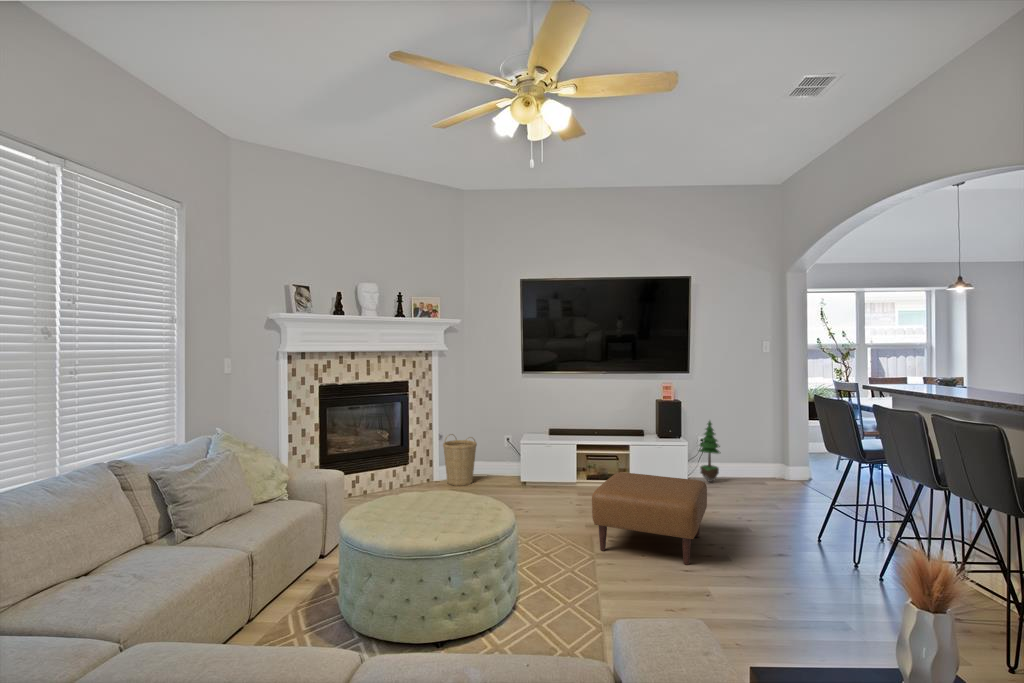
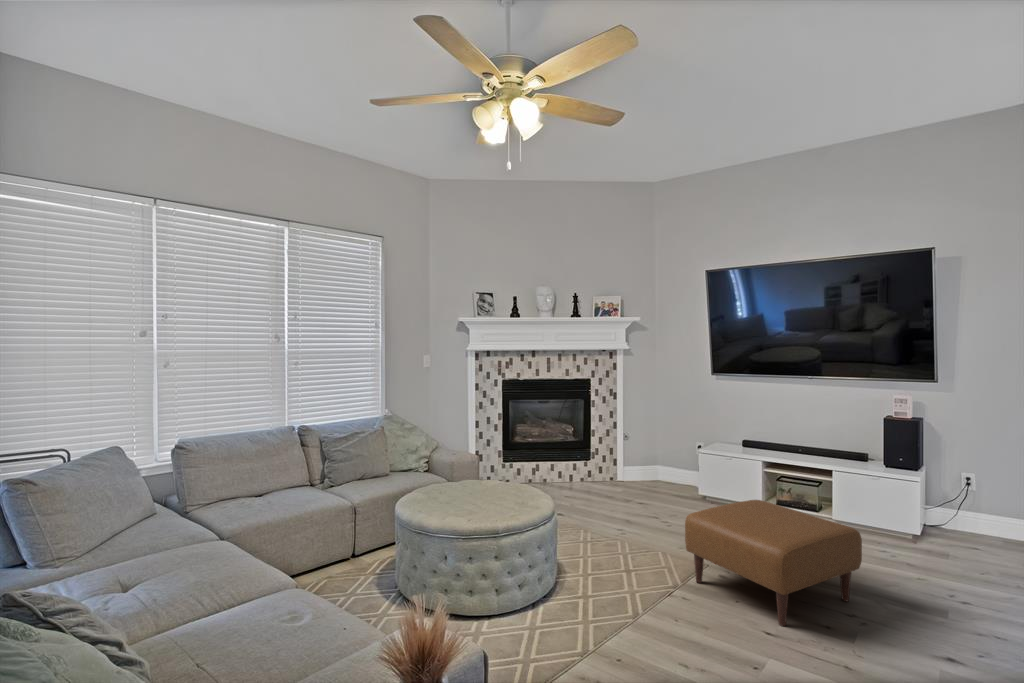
potted tree: present [699,421,720,482] -> none [955,452,997,541]
basket: present [443,434,477,486] -> none [623,435,658,489]

